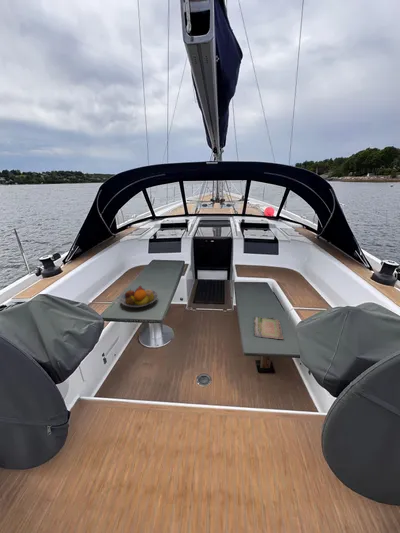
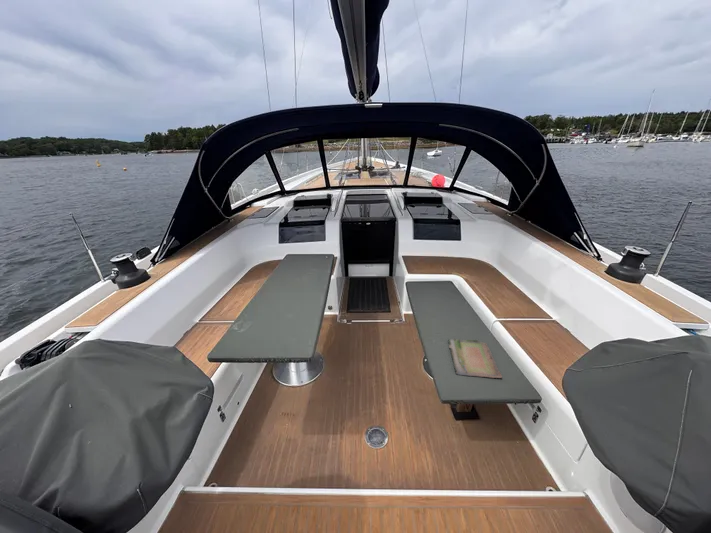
fruit bowl: present [120,286,158,307] -> none [240,299,301,338]

